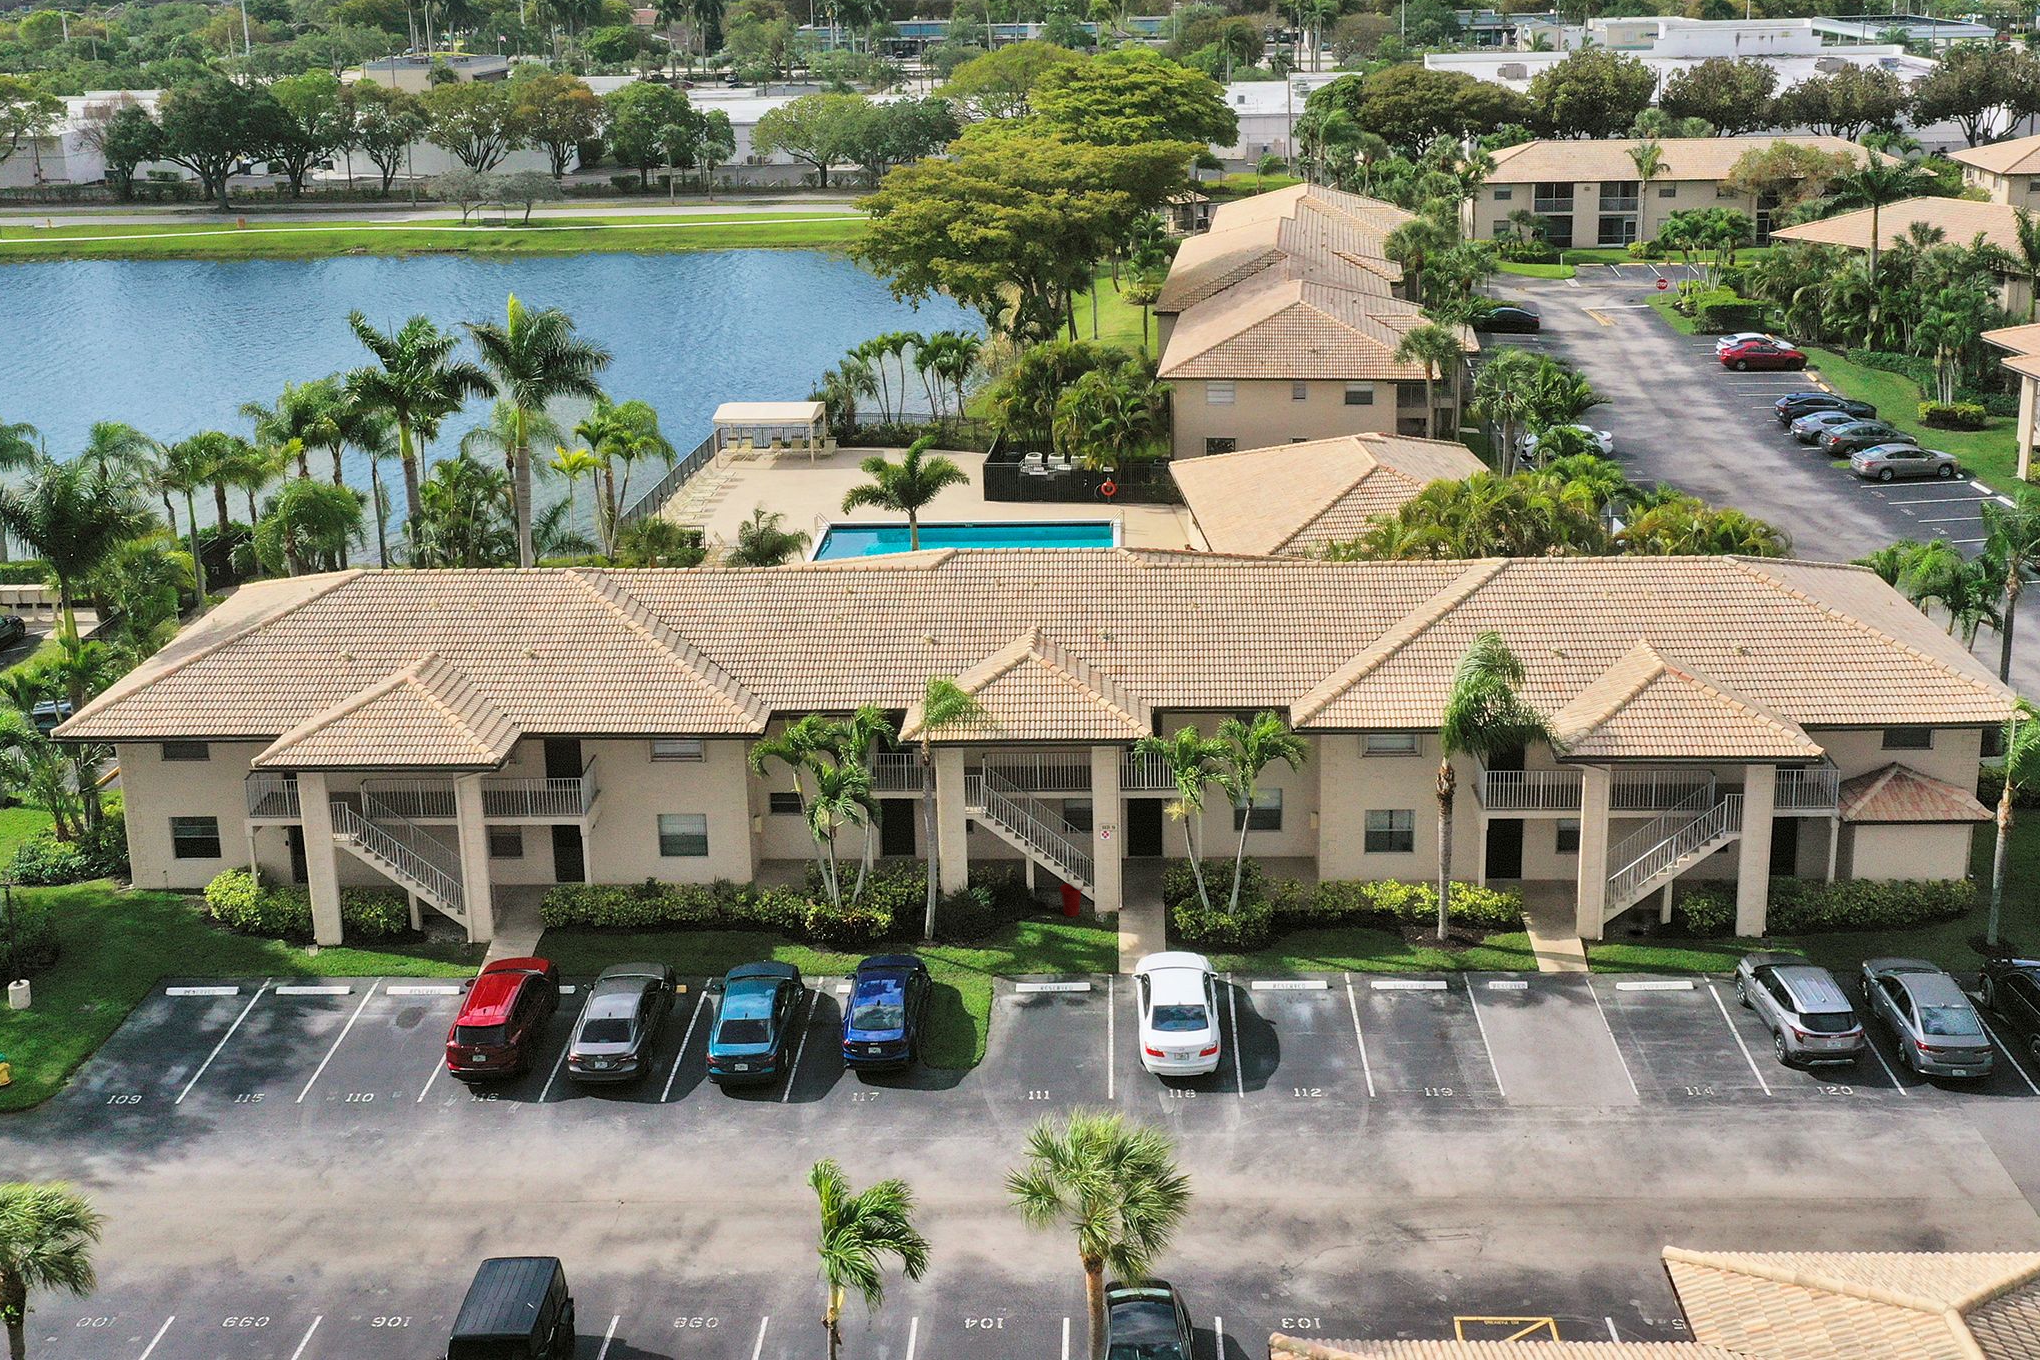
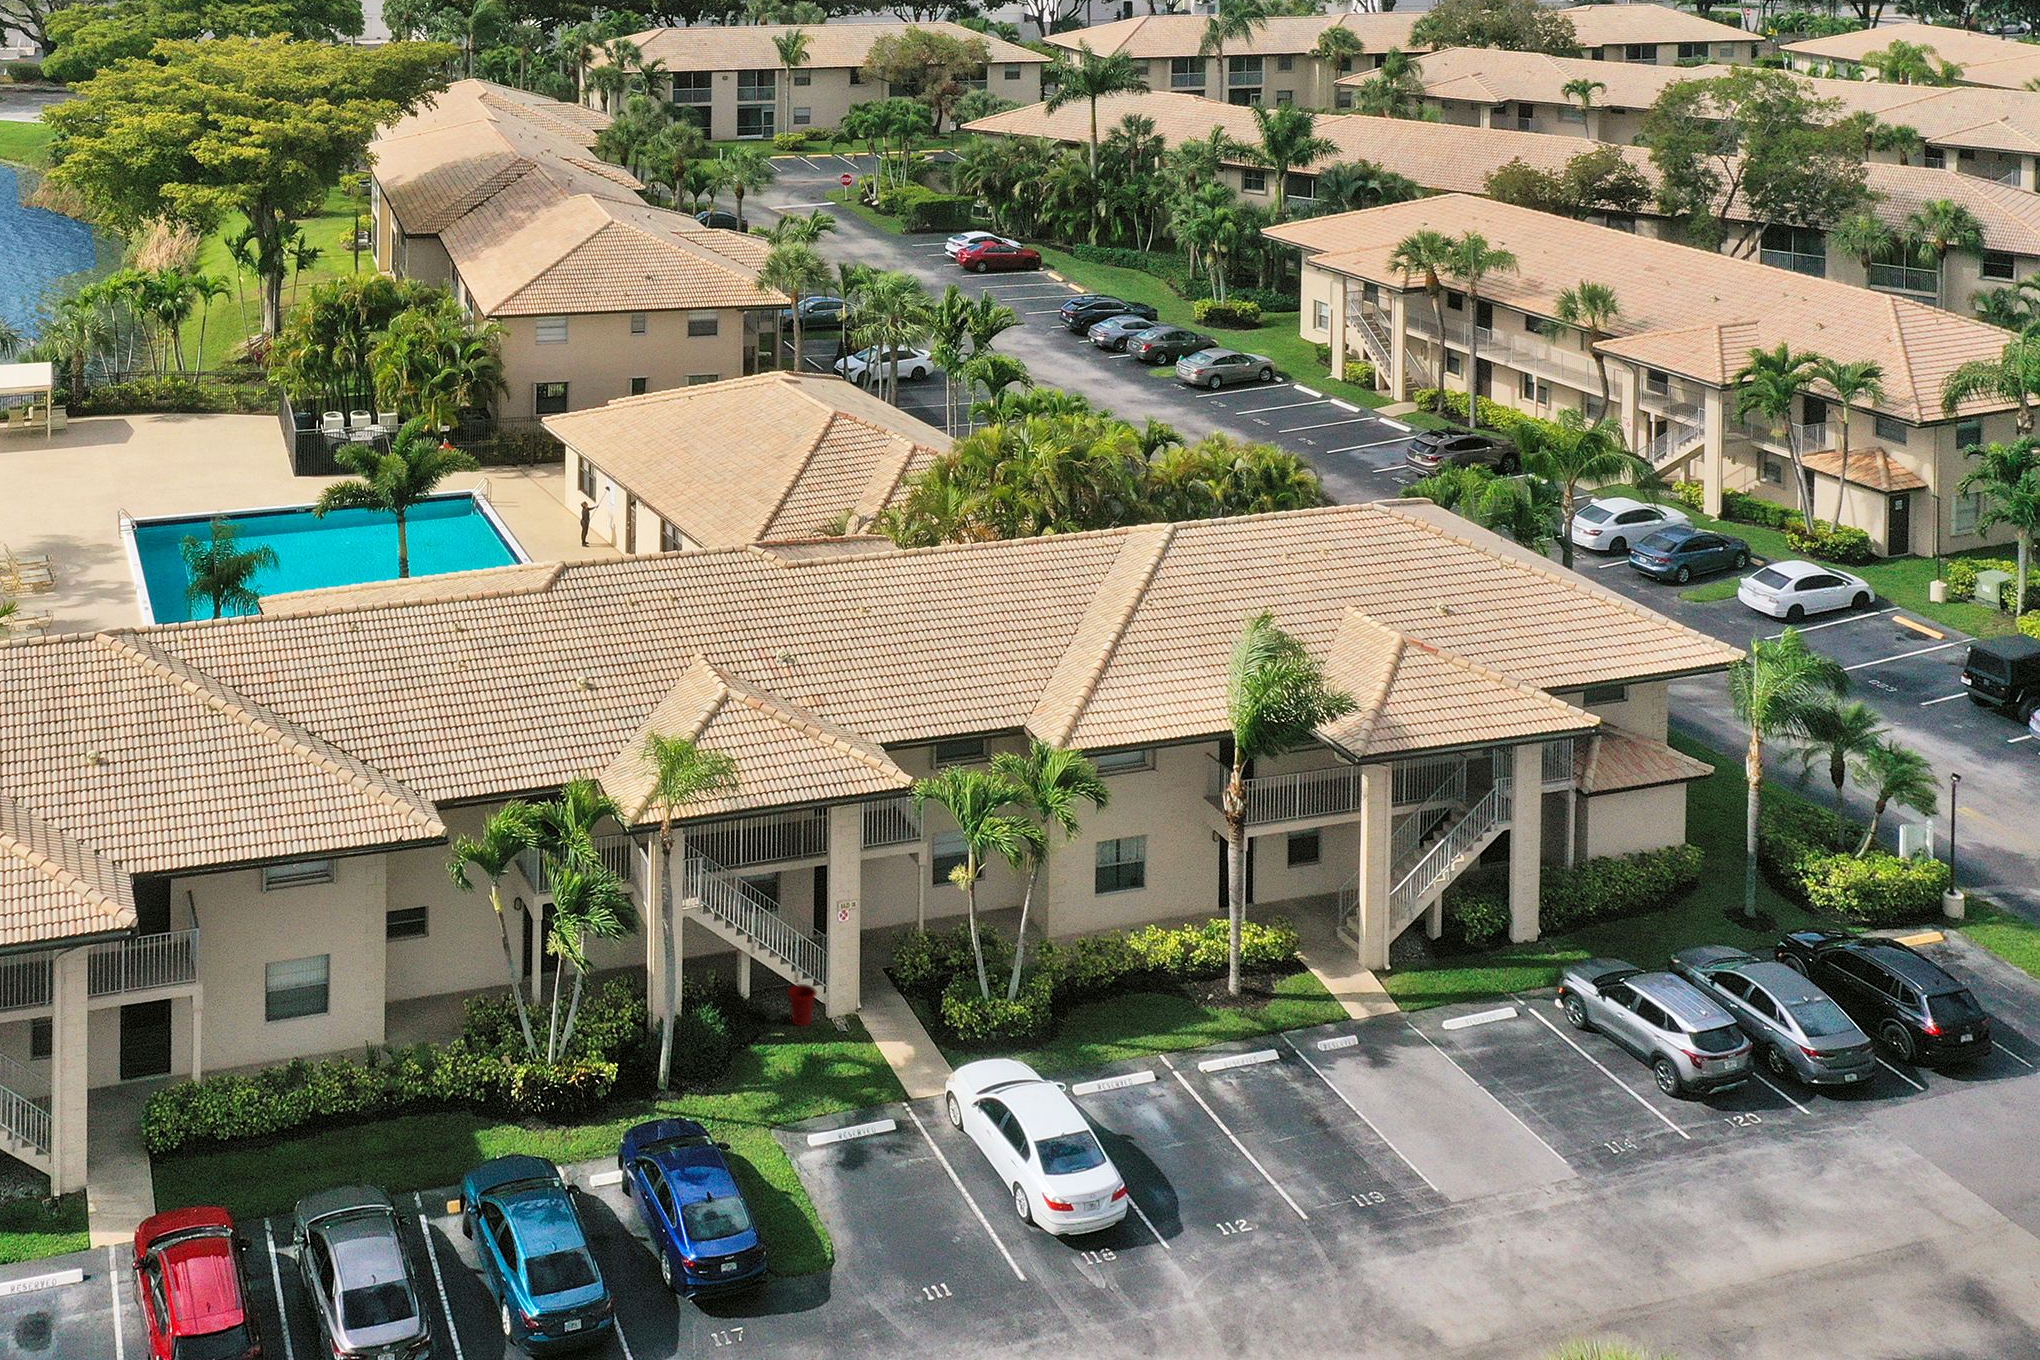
potted tree: present [1626,904,1647,938] -> none [1400,919,1428,957]

